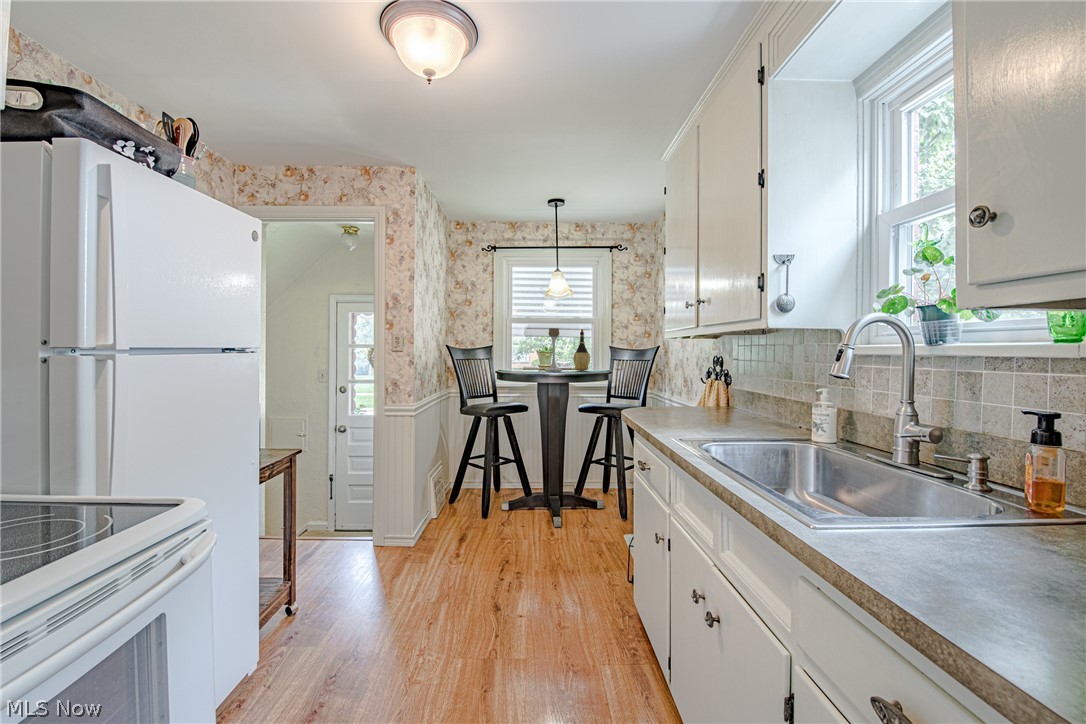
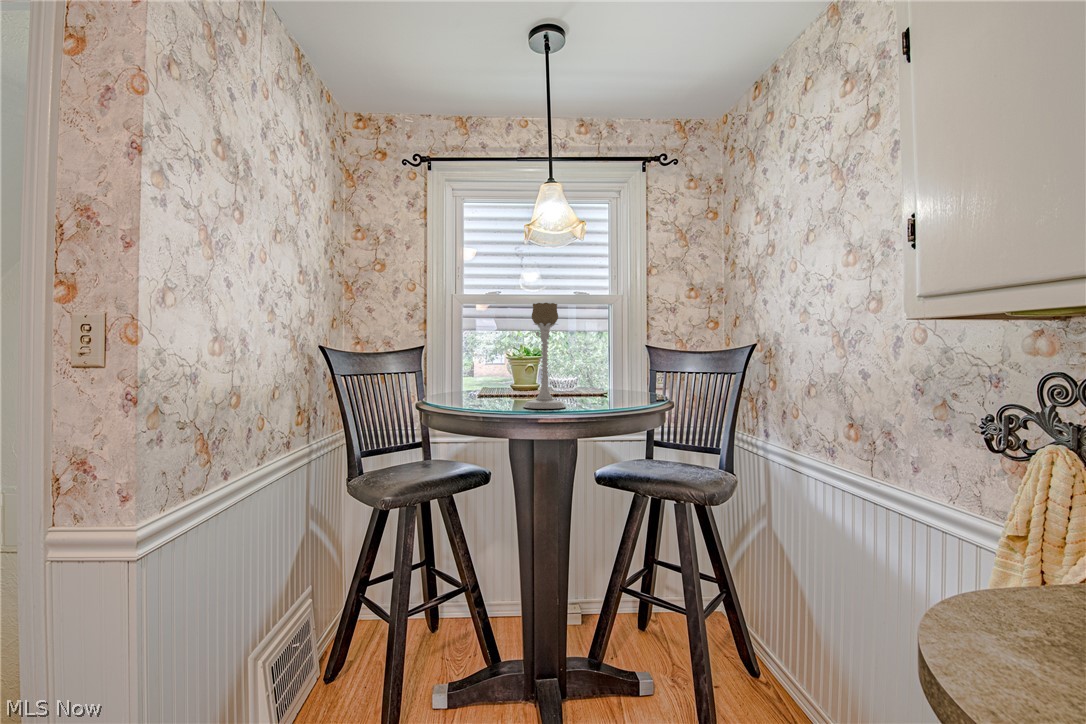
wine bottle: present [573,329,590,371] -> none [591,307,630,404]

